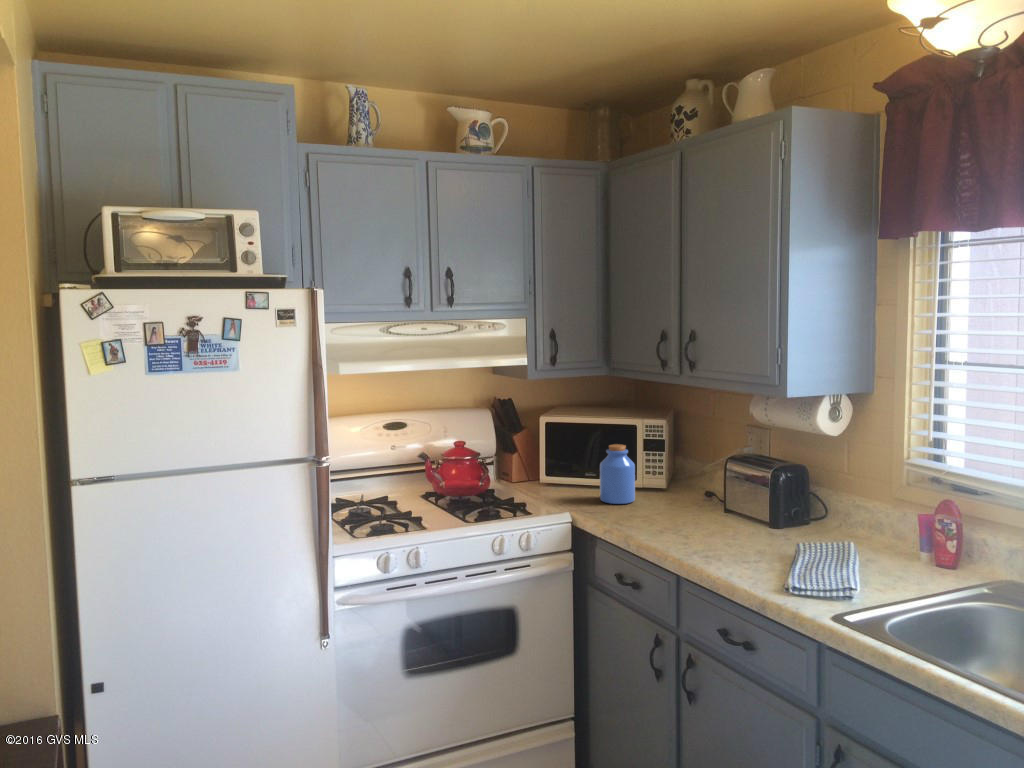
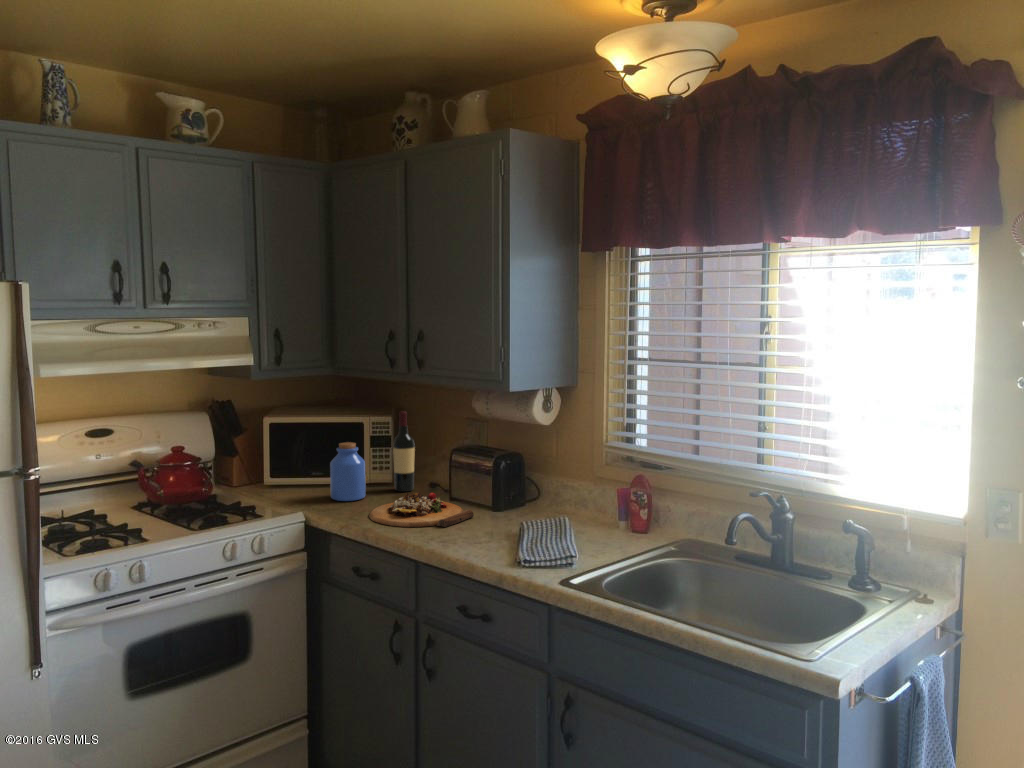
wine bottle: none [665,415,688,498] -> present [393,411,415,492]
cutting board: none [634,500,746,540] -> present [369,492,474,527]

